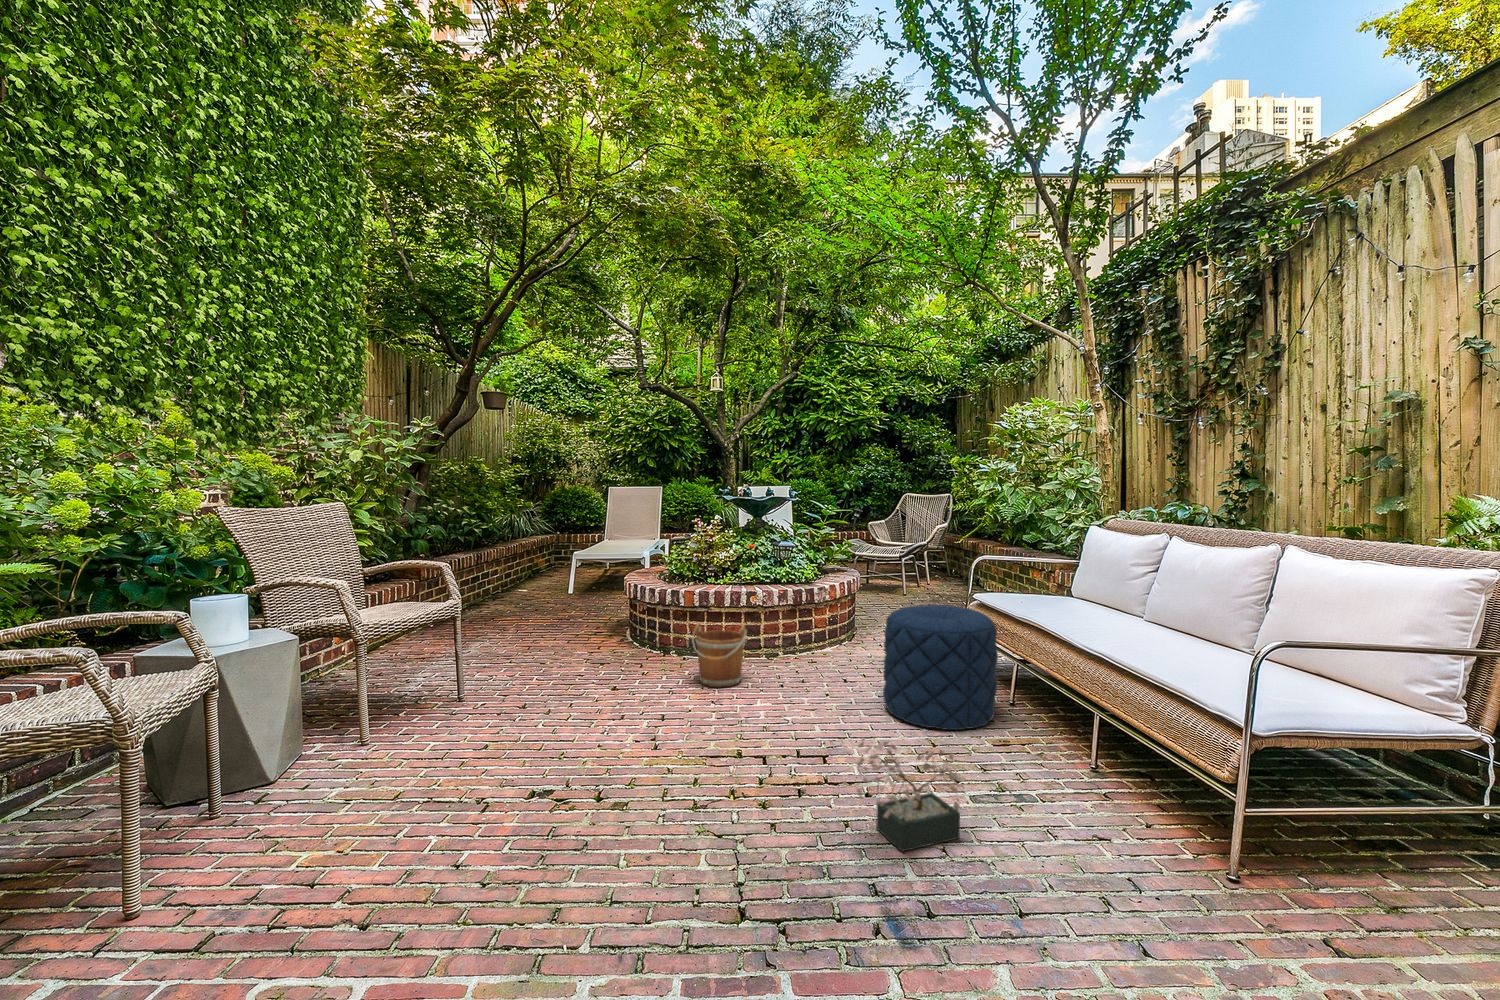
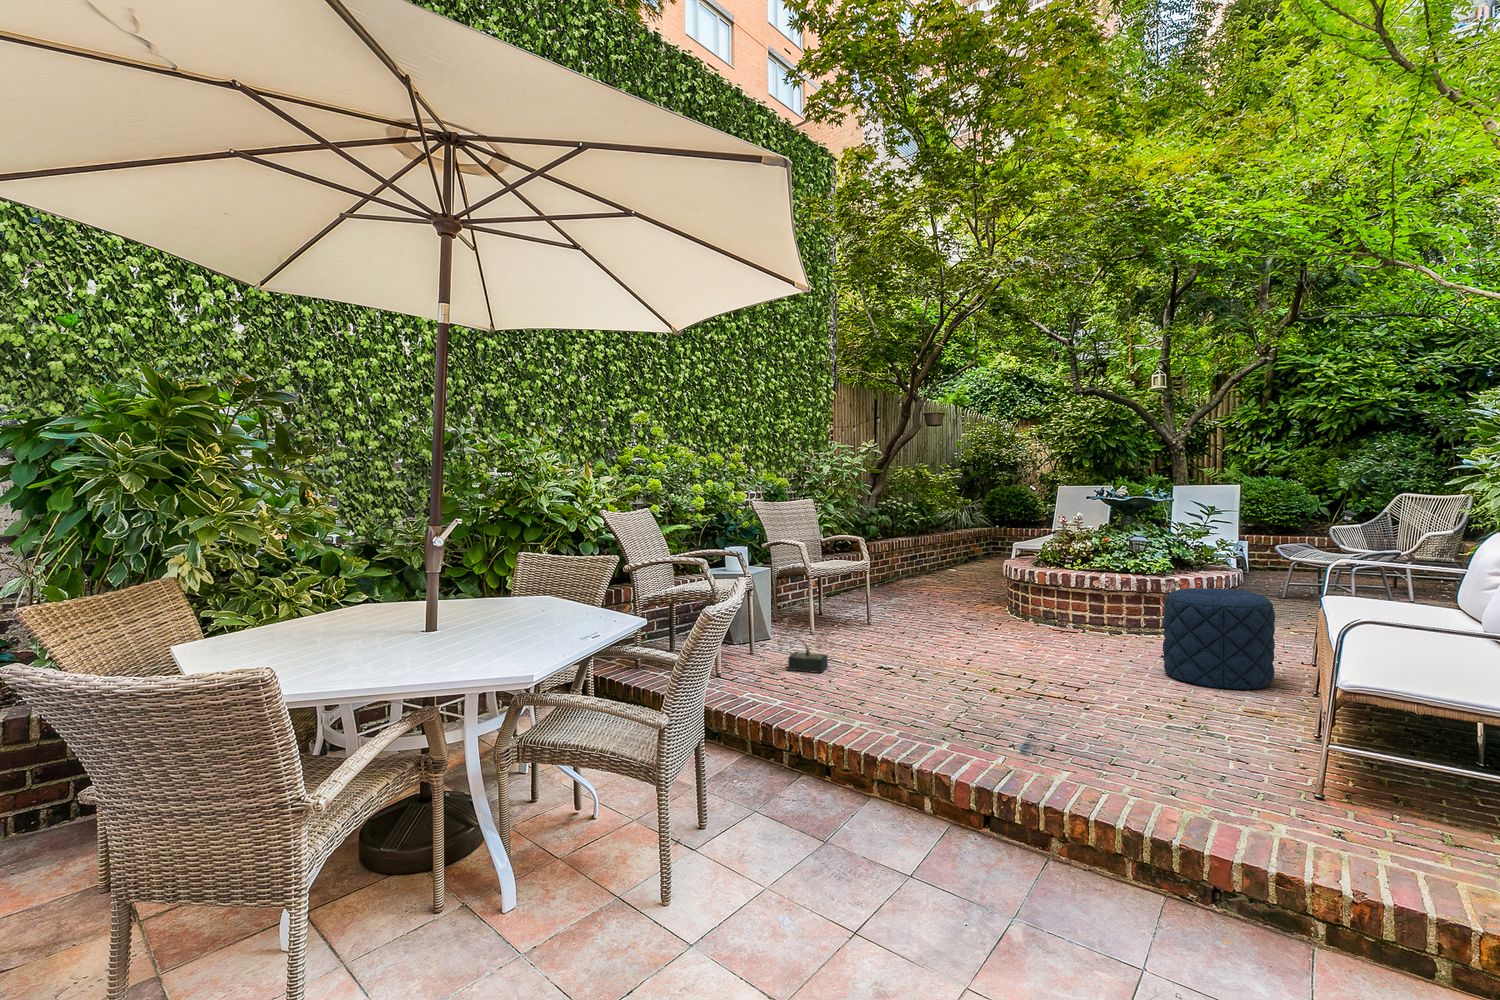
bucket: present [692,624,747,687] -> none [1025,593,1070,643]
decorative plant: present [857,737,966,851] -> present [777,618,834,673]

